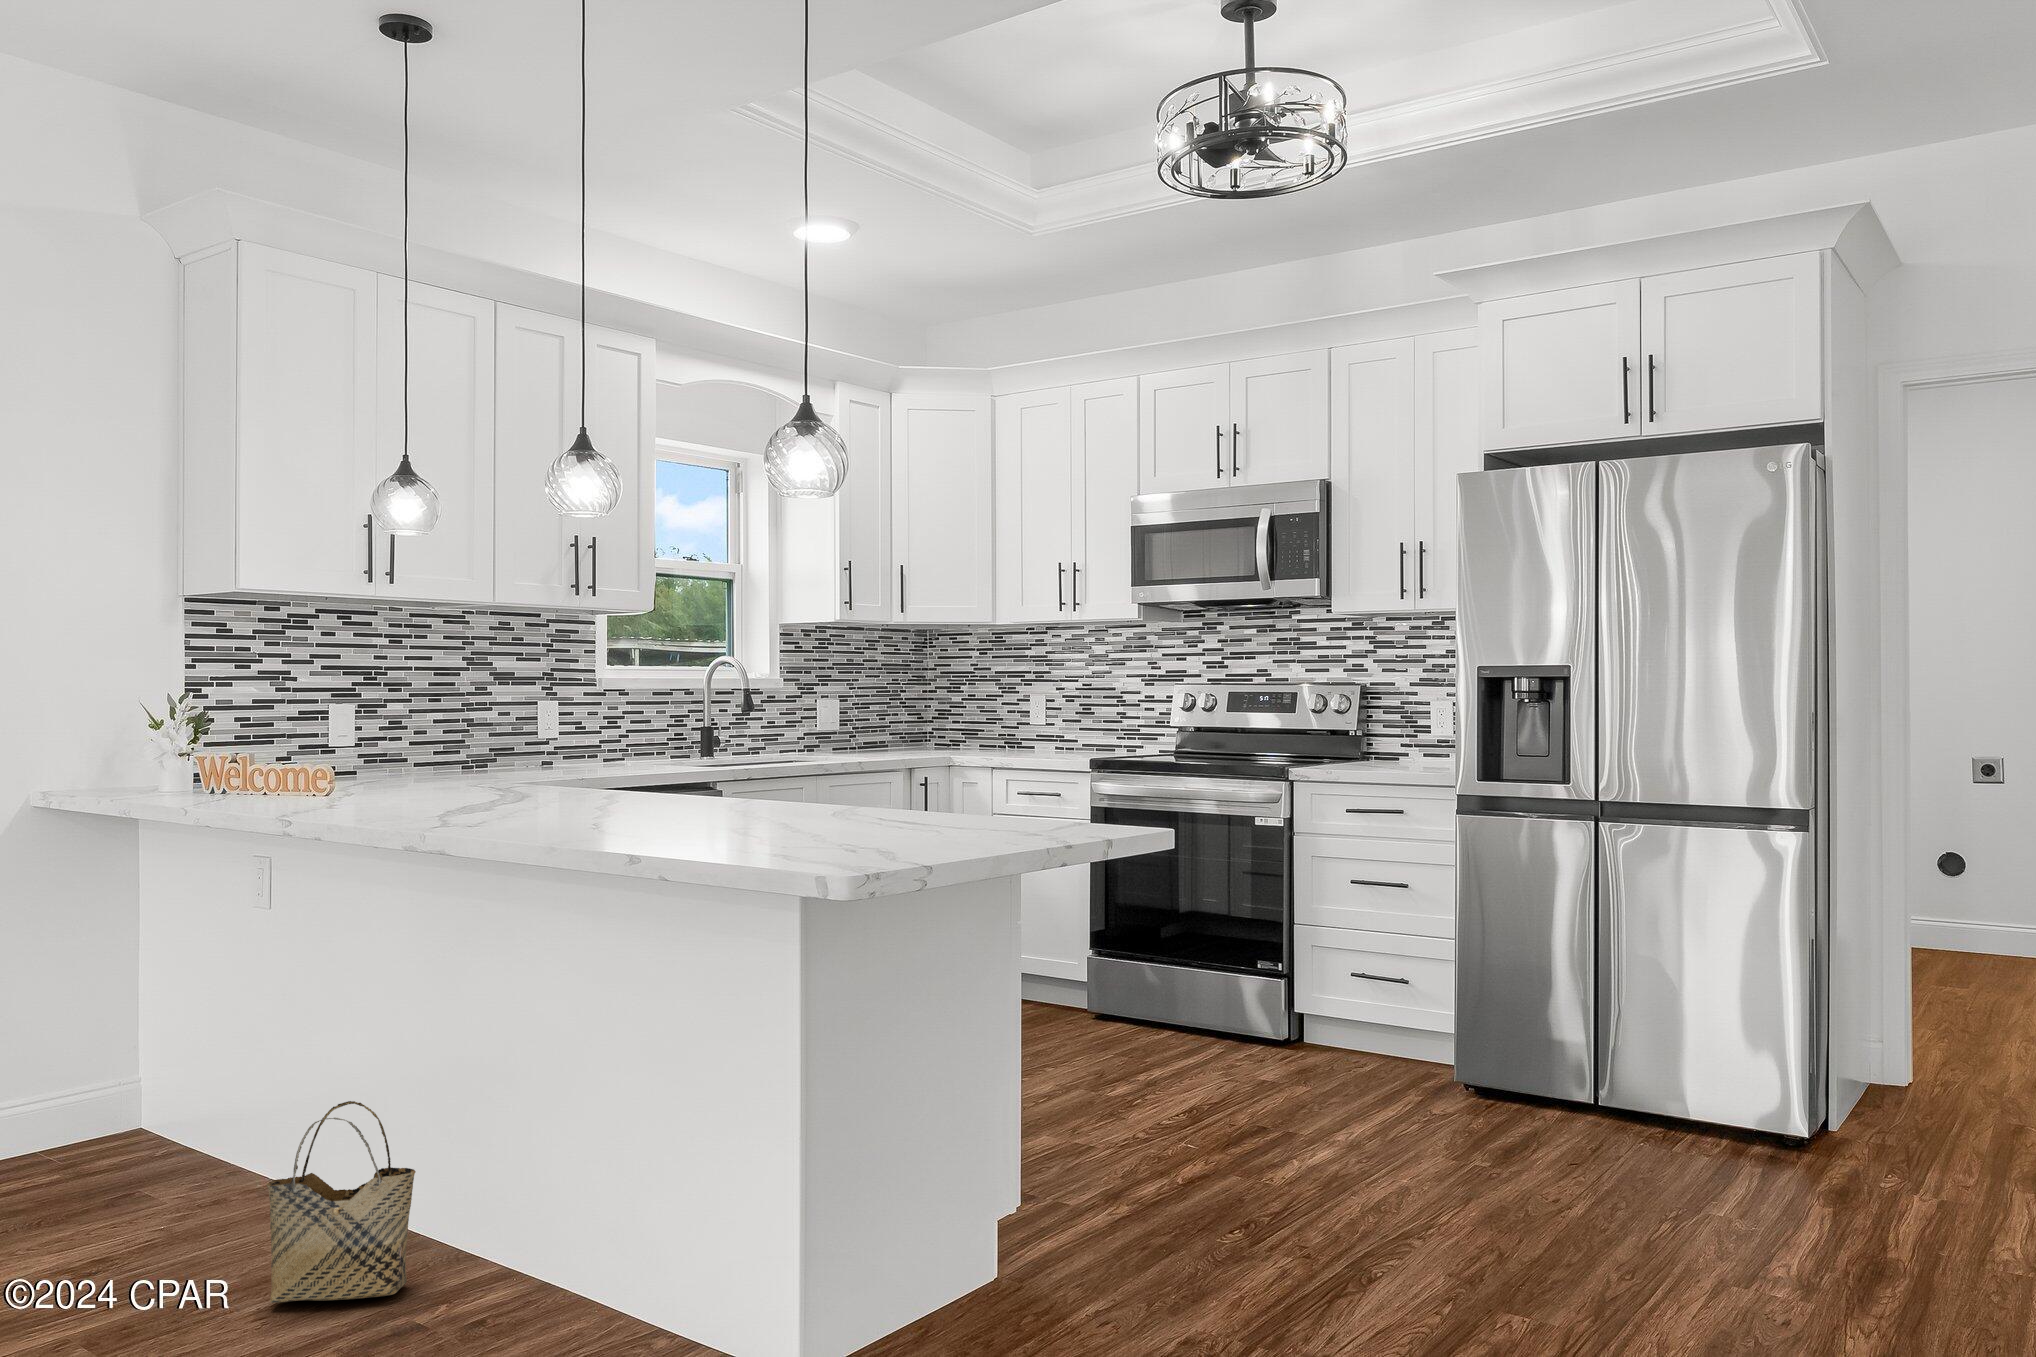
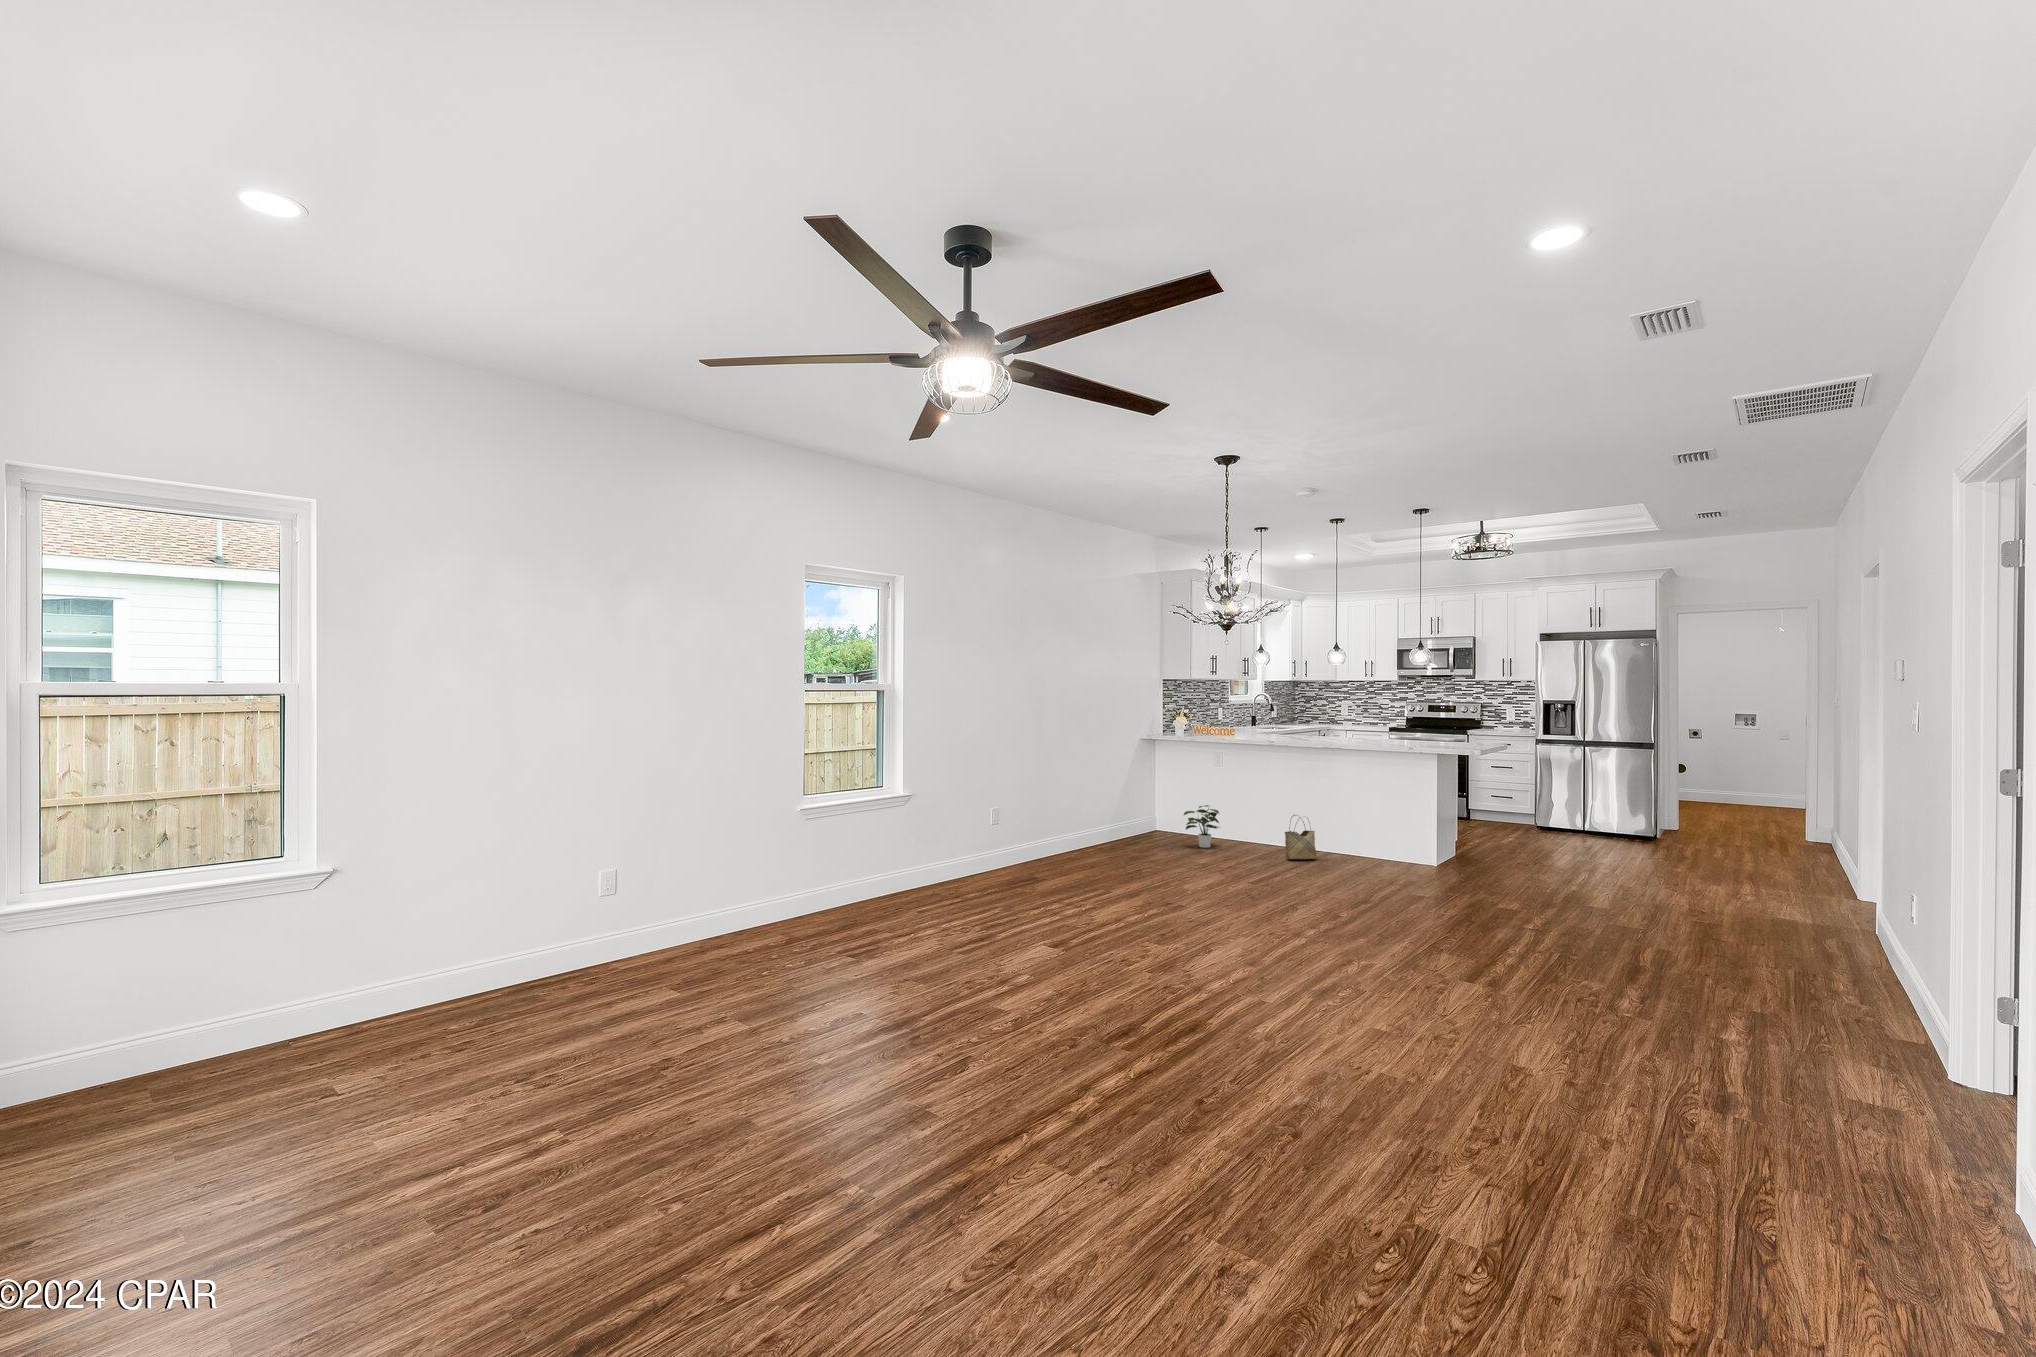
potted plant: none [41,1039,222,1212] -> present [1184,805,1219,848]

